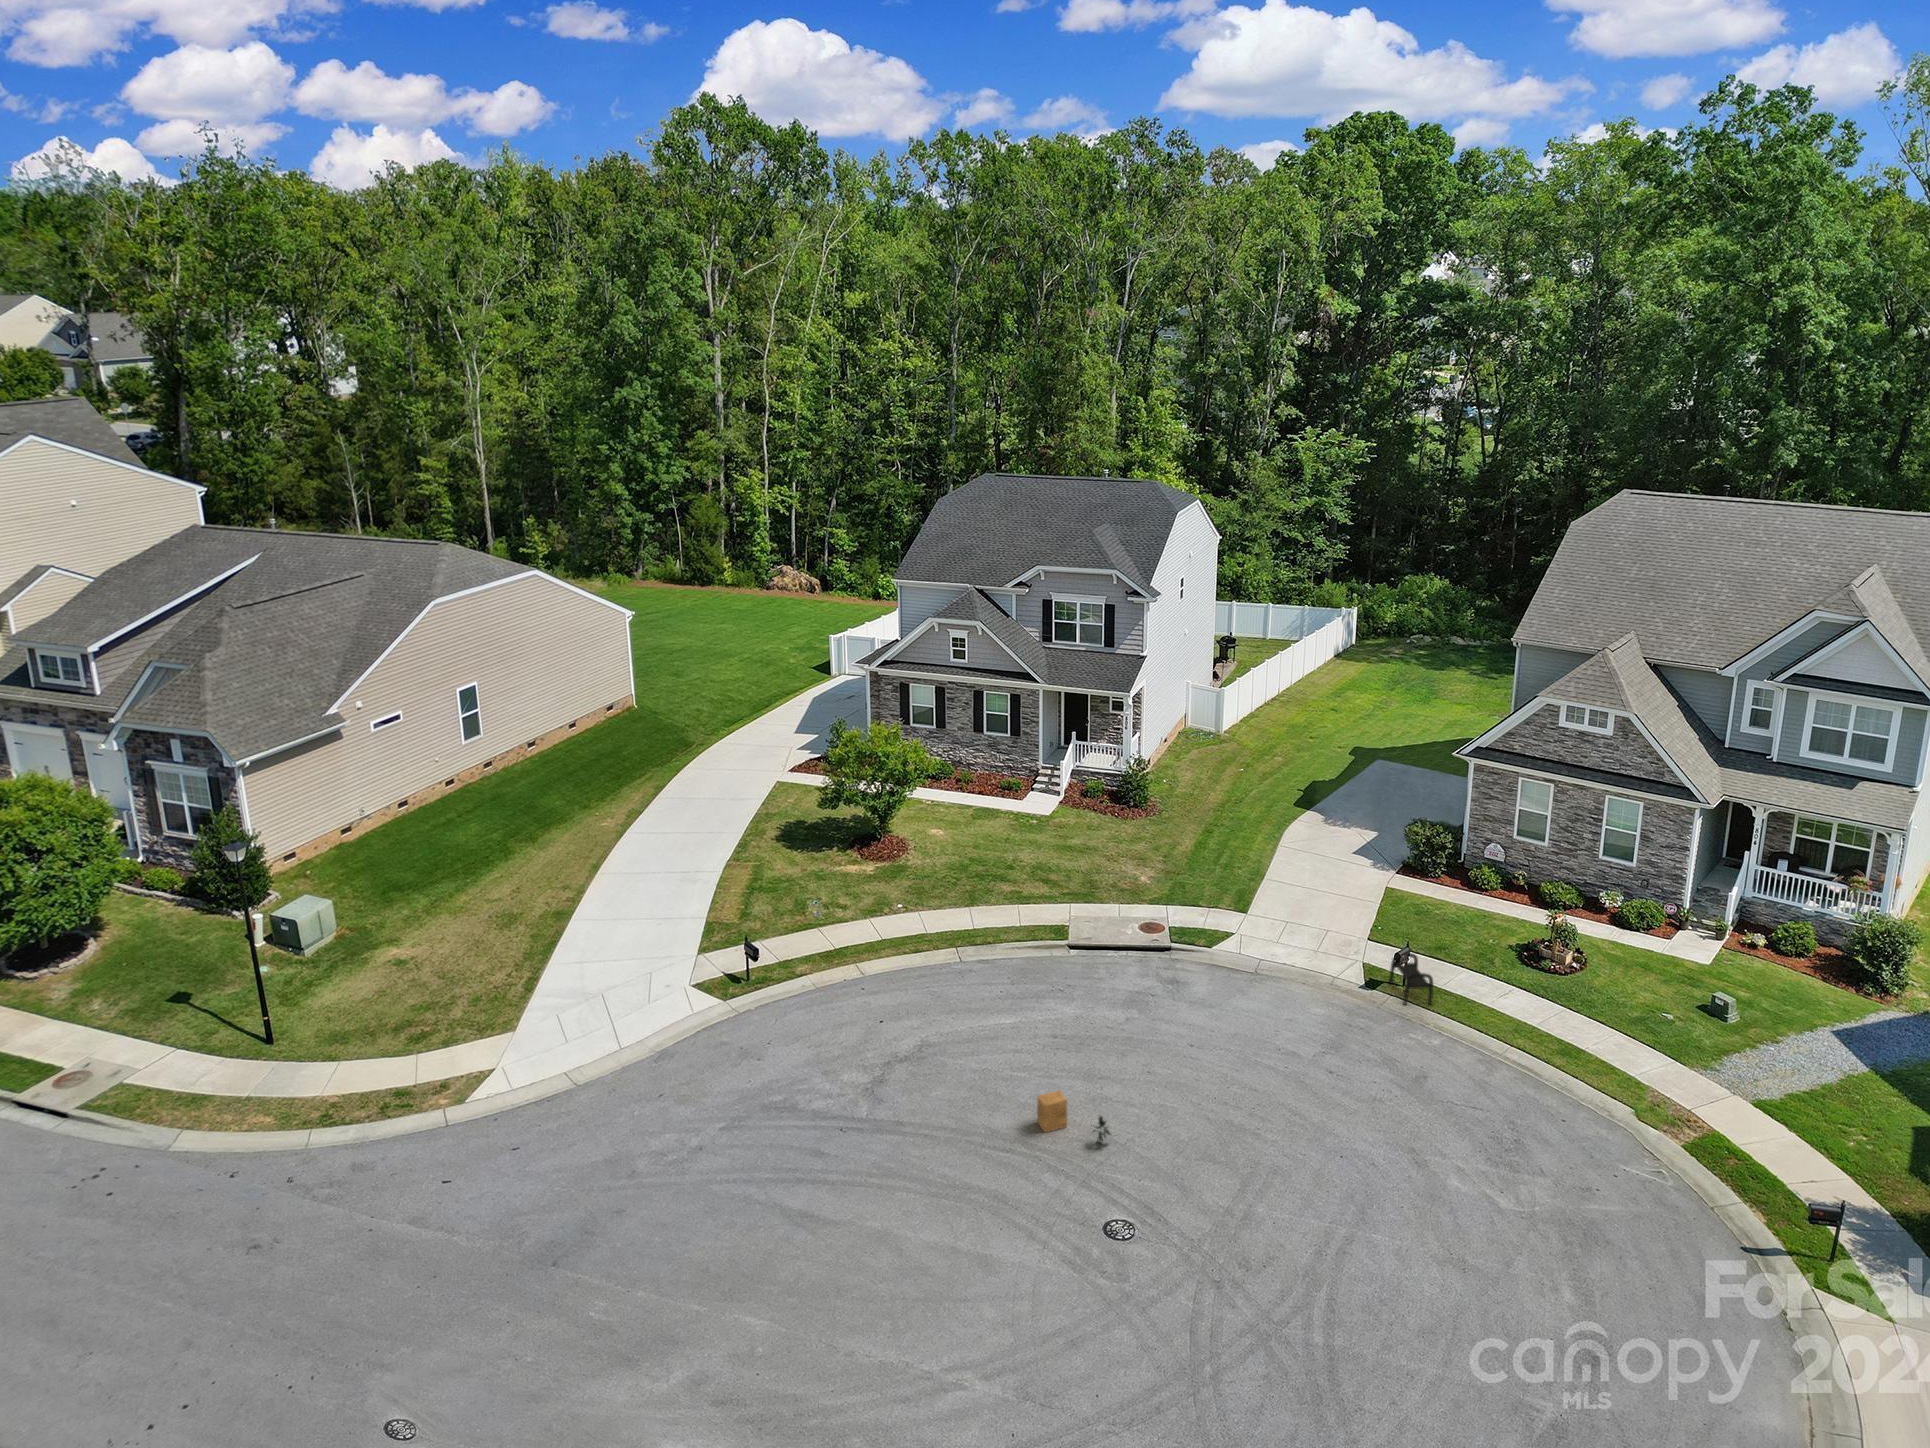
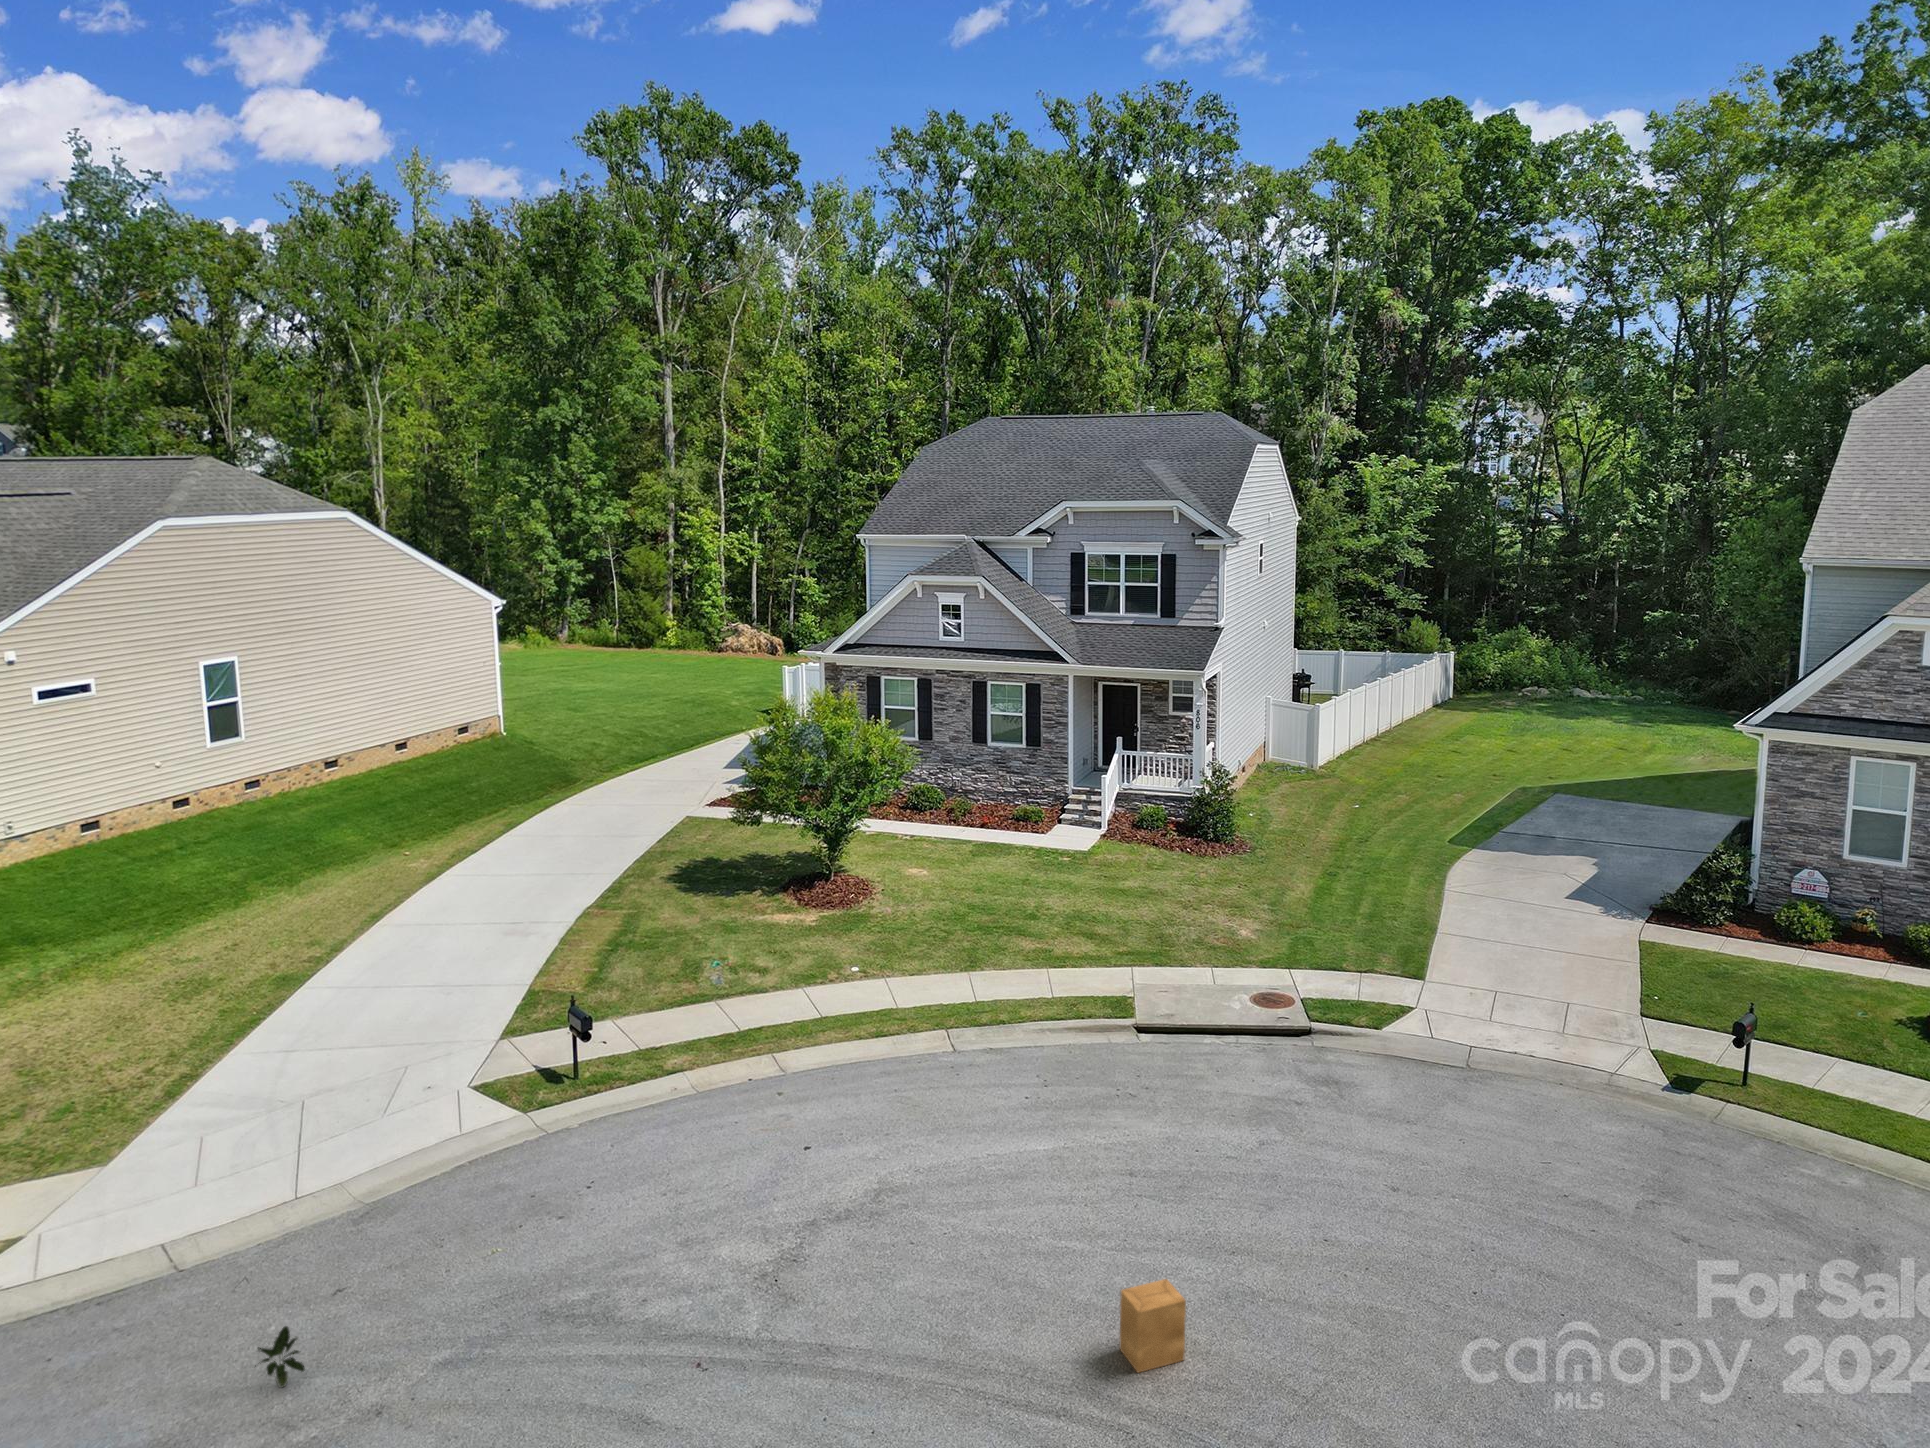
bench: present [1389,953,1433,1005] -> none [1724,1025,1824,1118]
potted plant: present [1091,1116,1110,1143] -> present [258,1326,304,1388]

